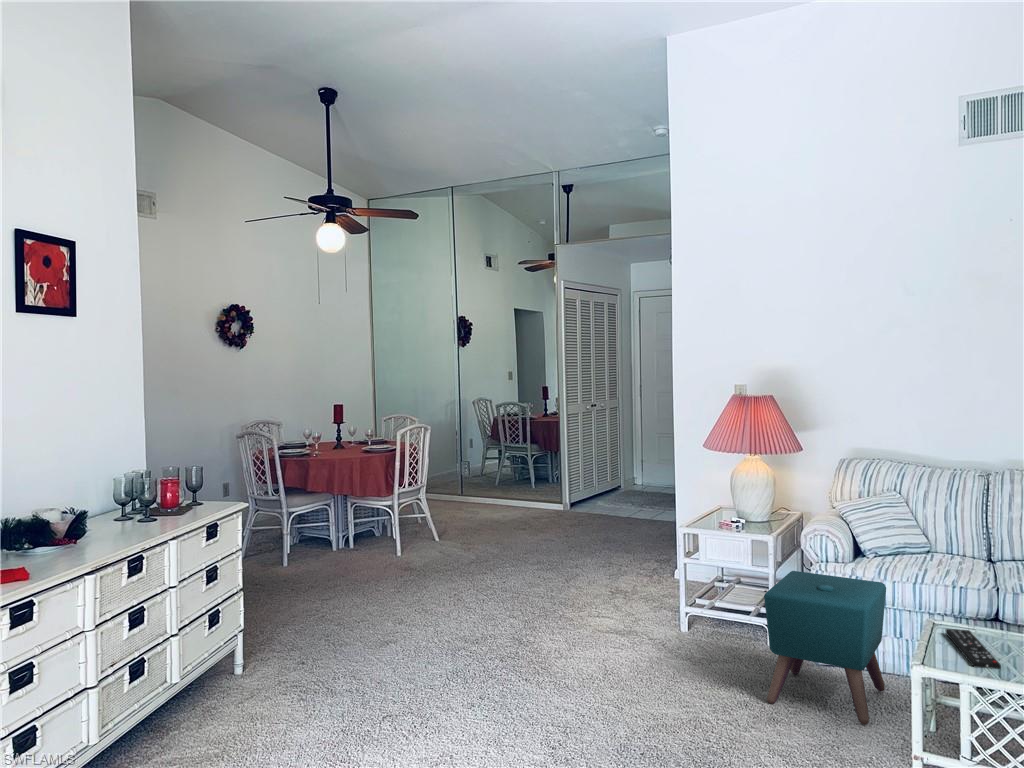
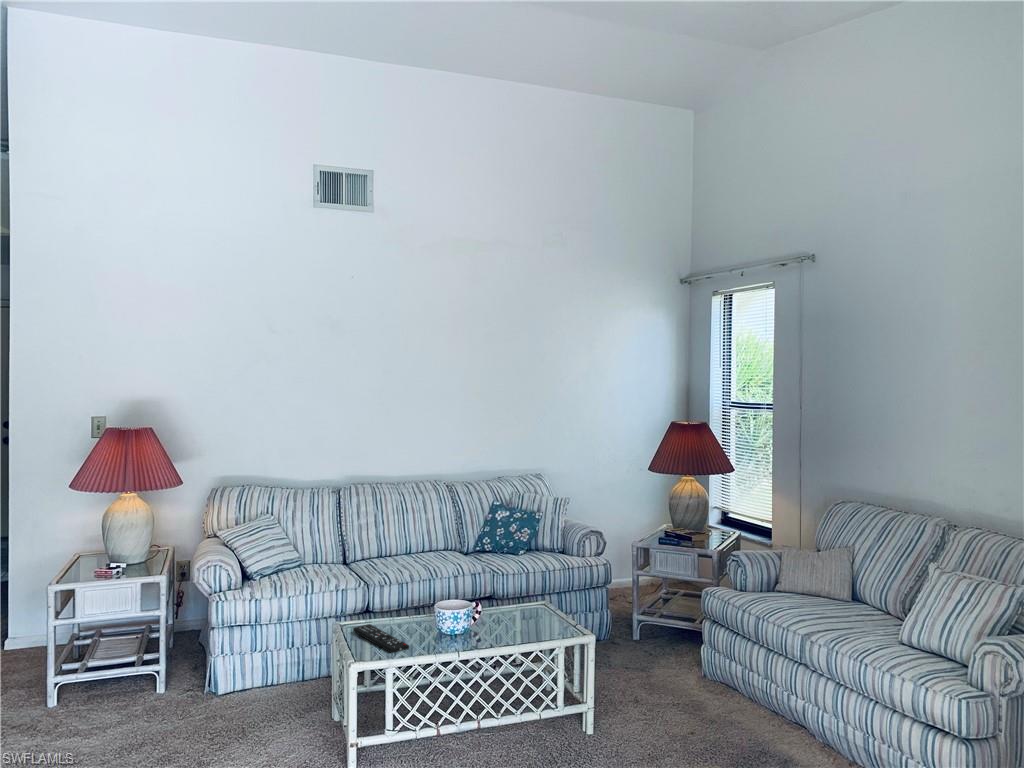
ottoman: present [764,571,886,725] -> none [188,600,294,750]

